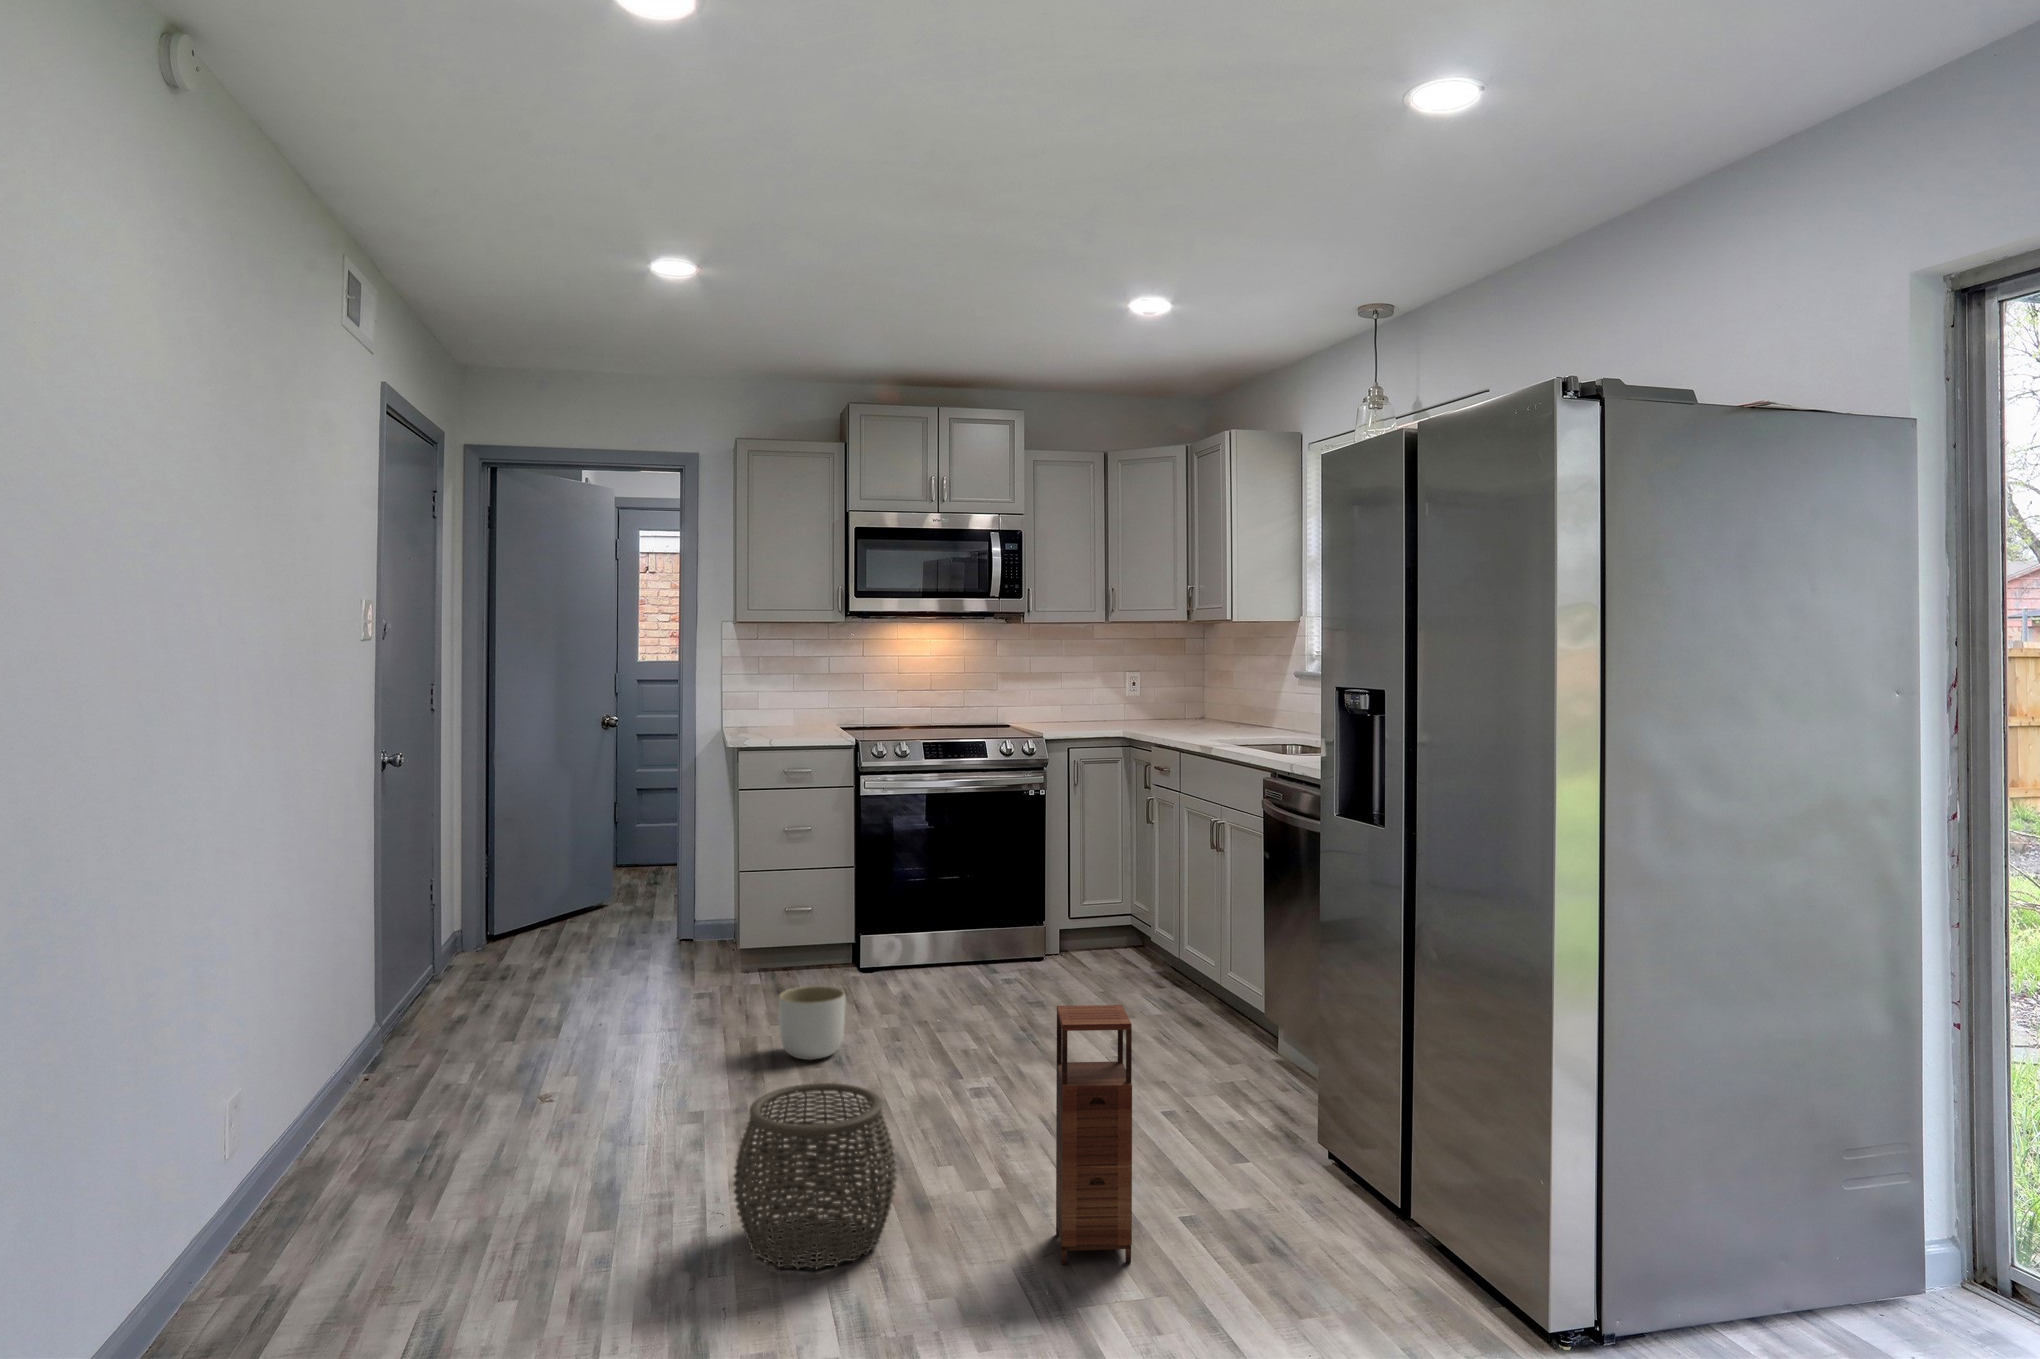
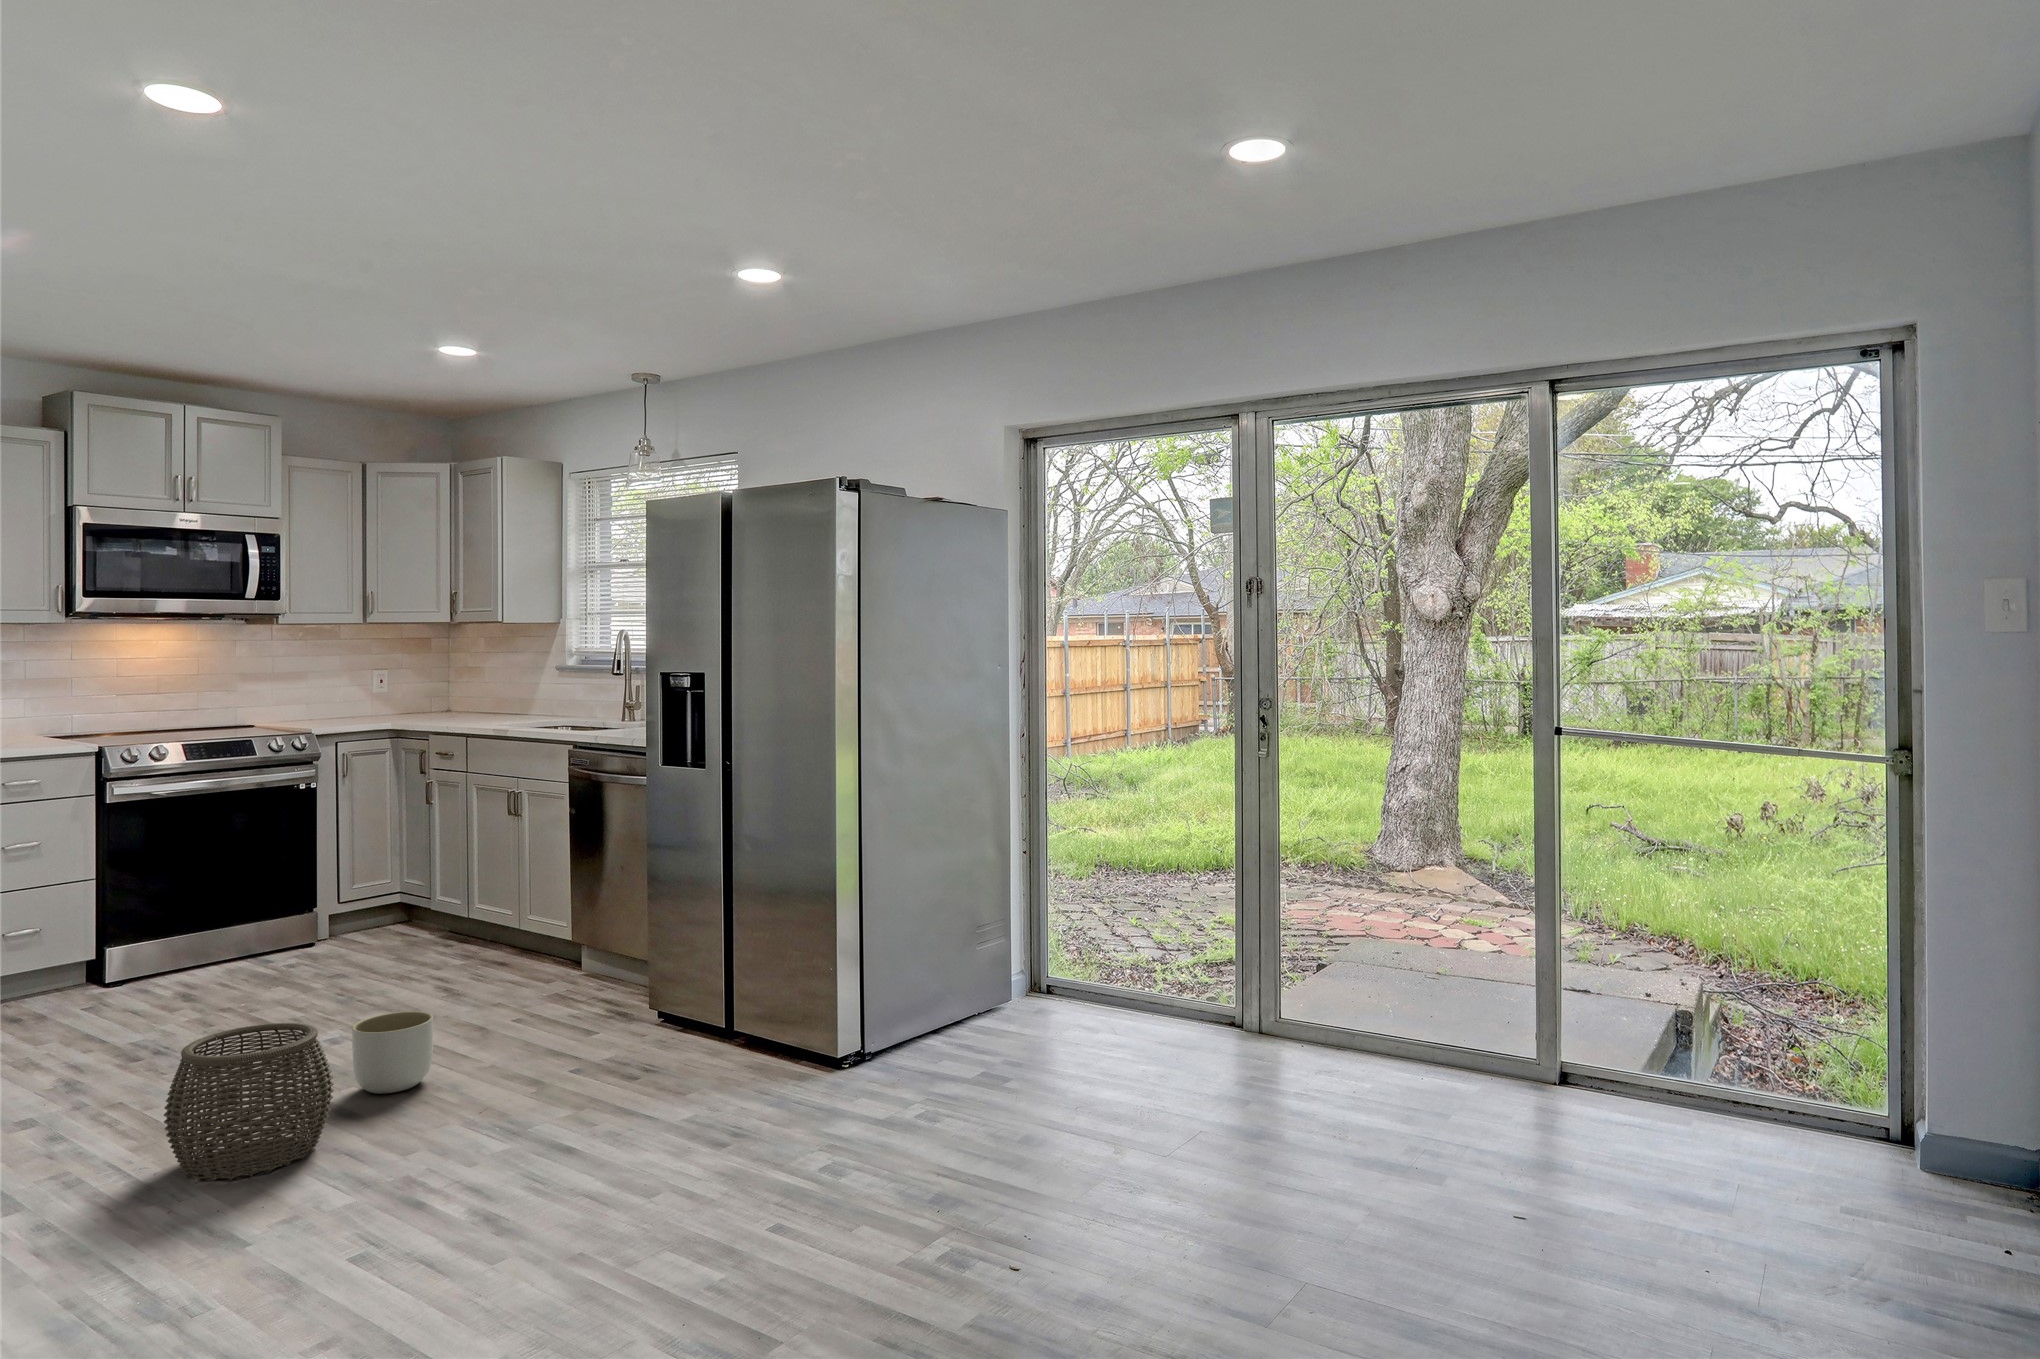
planter: present [779,986,845,1060] -> present [352,1011,434,1094]
storage cabinet: present [1056,1005,1132,1264] -> none [470,916,545,1116]

